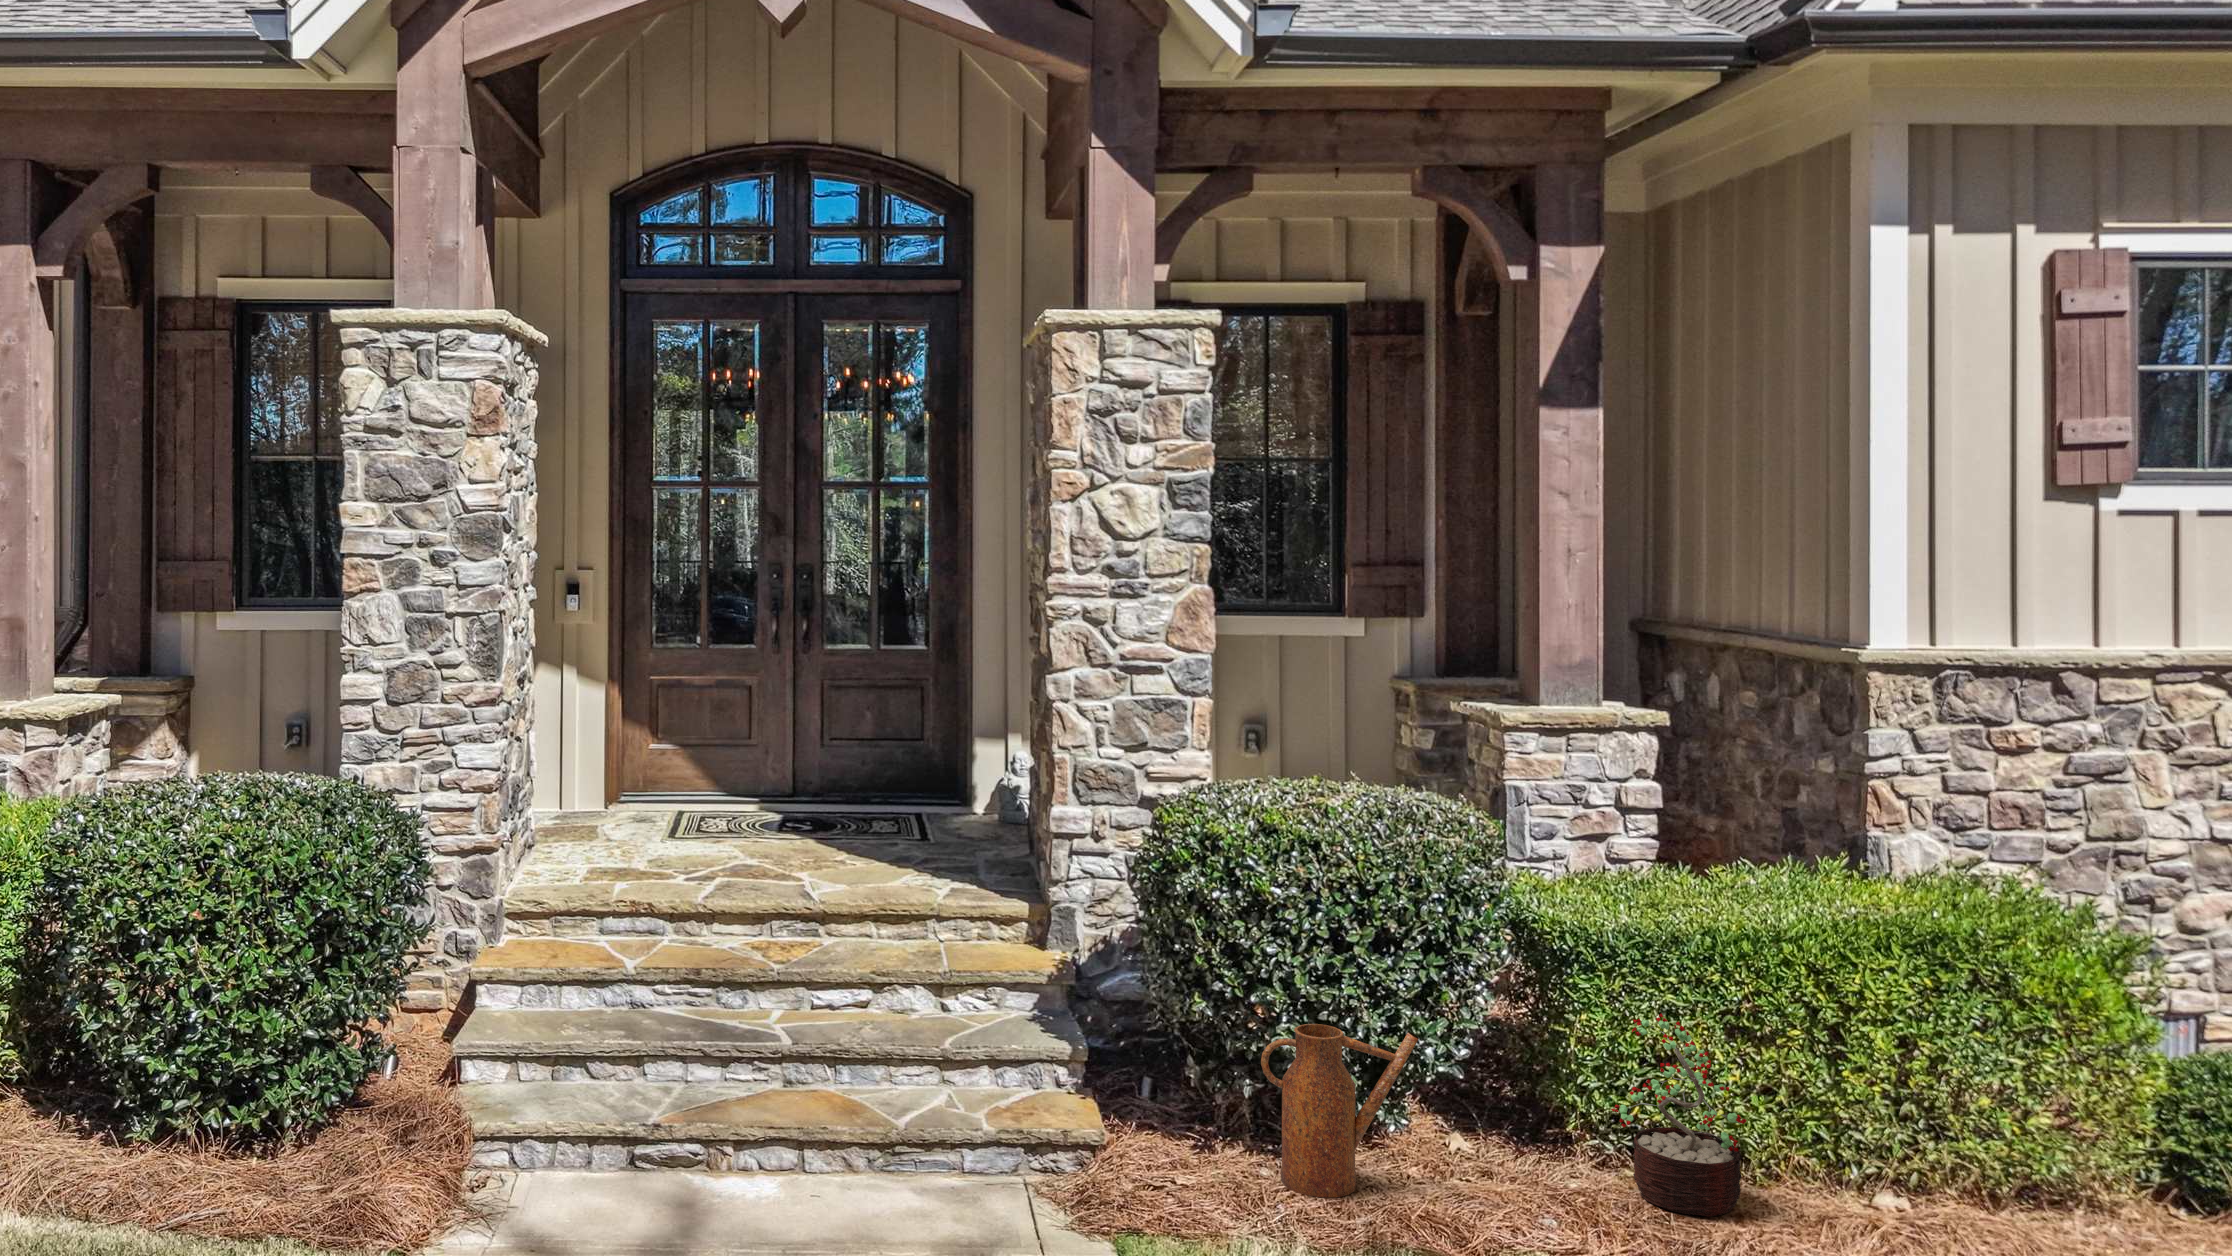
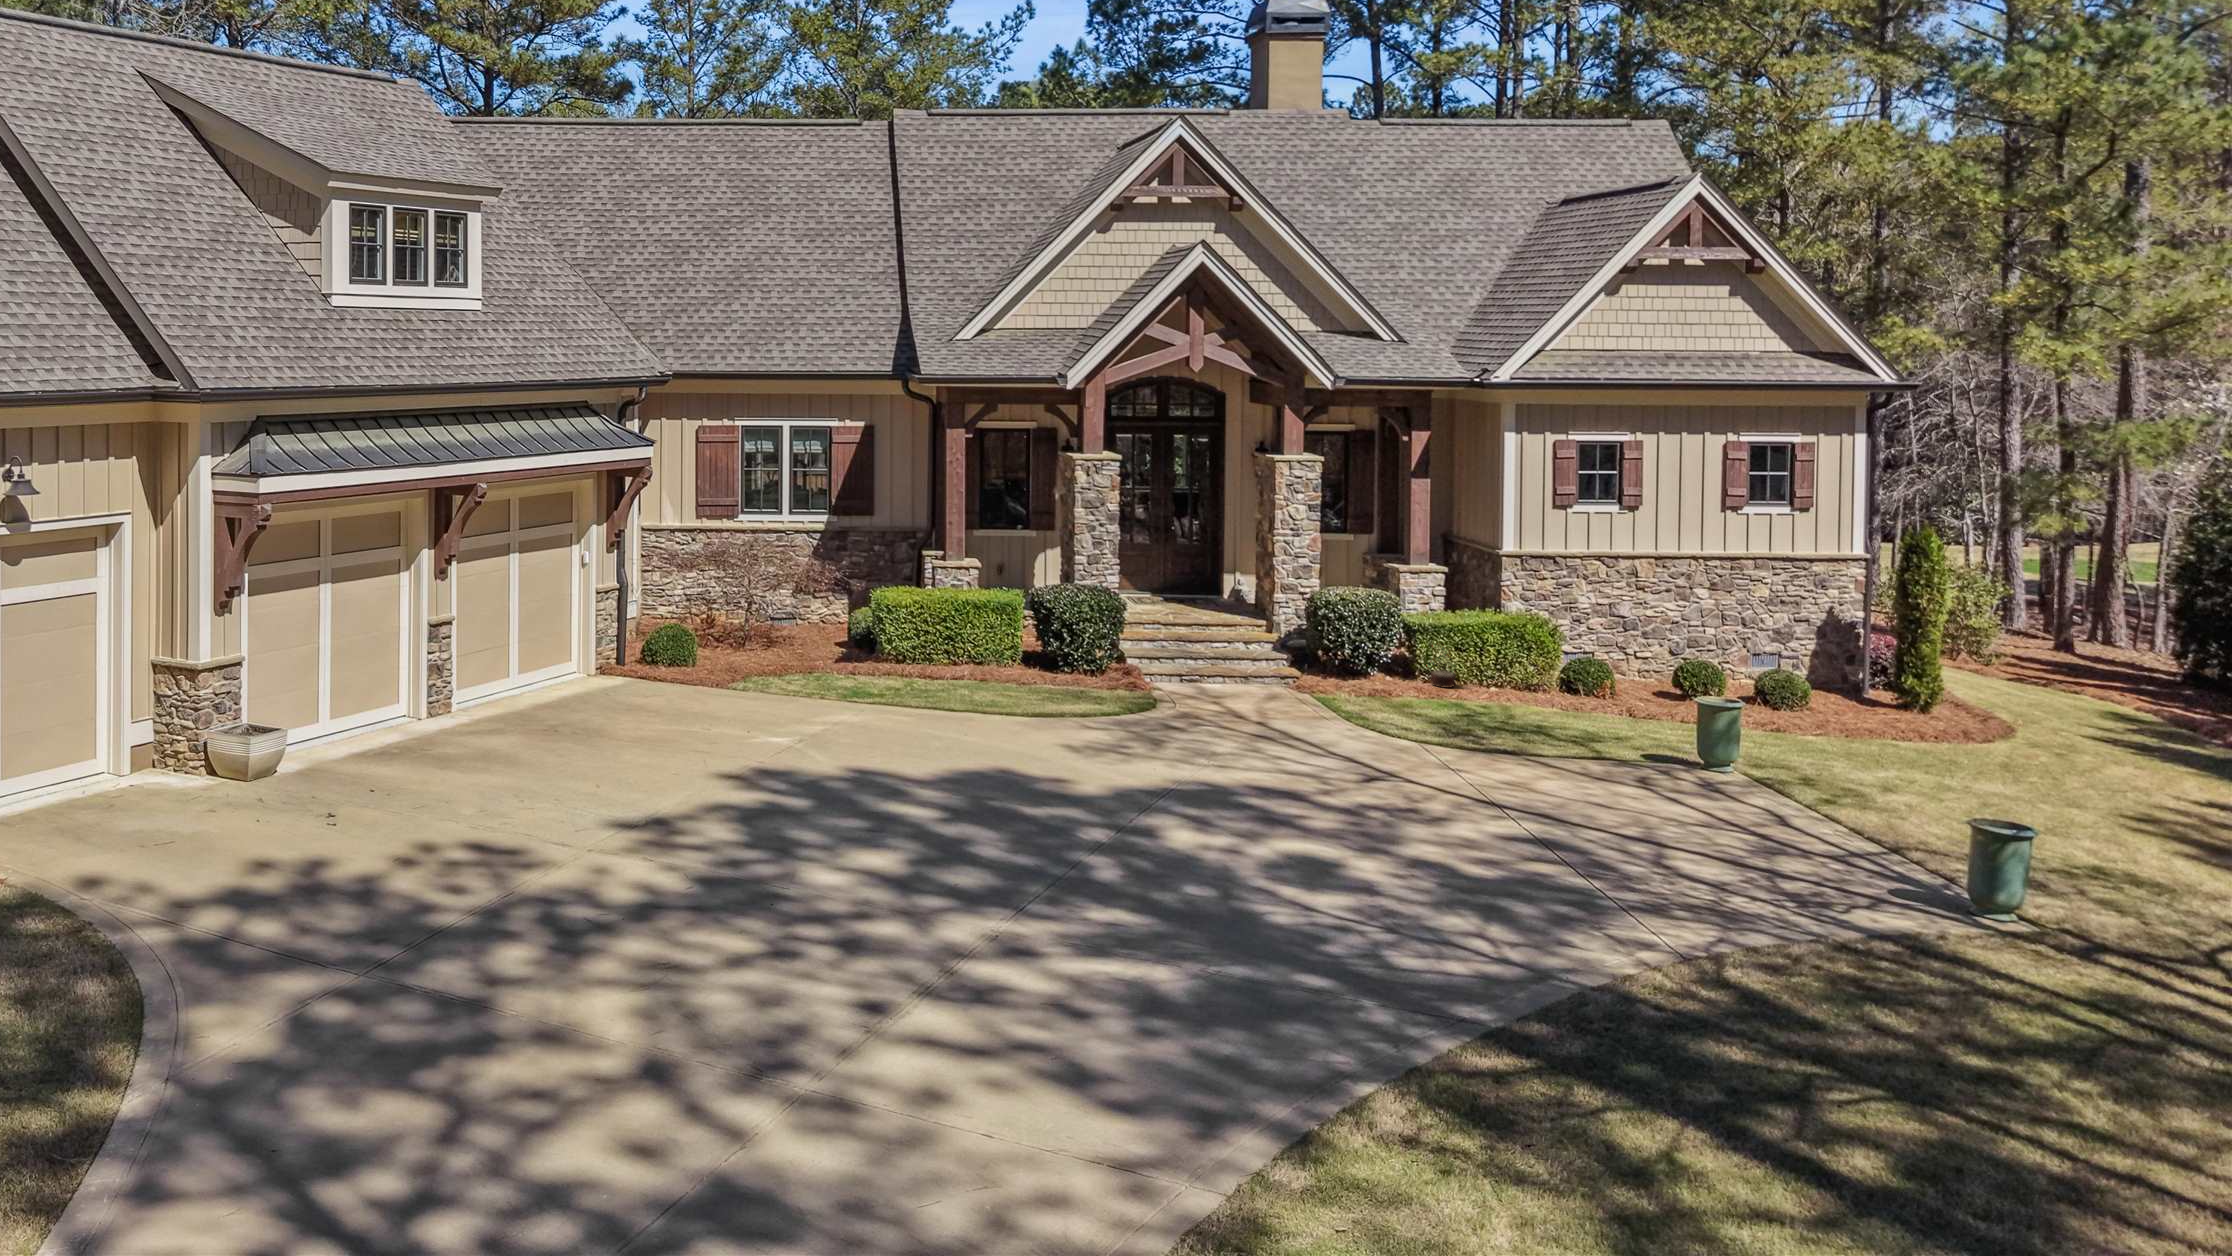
watering can: present [1261,1024,1419,1198] -> none [1340,645,1380,684]

